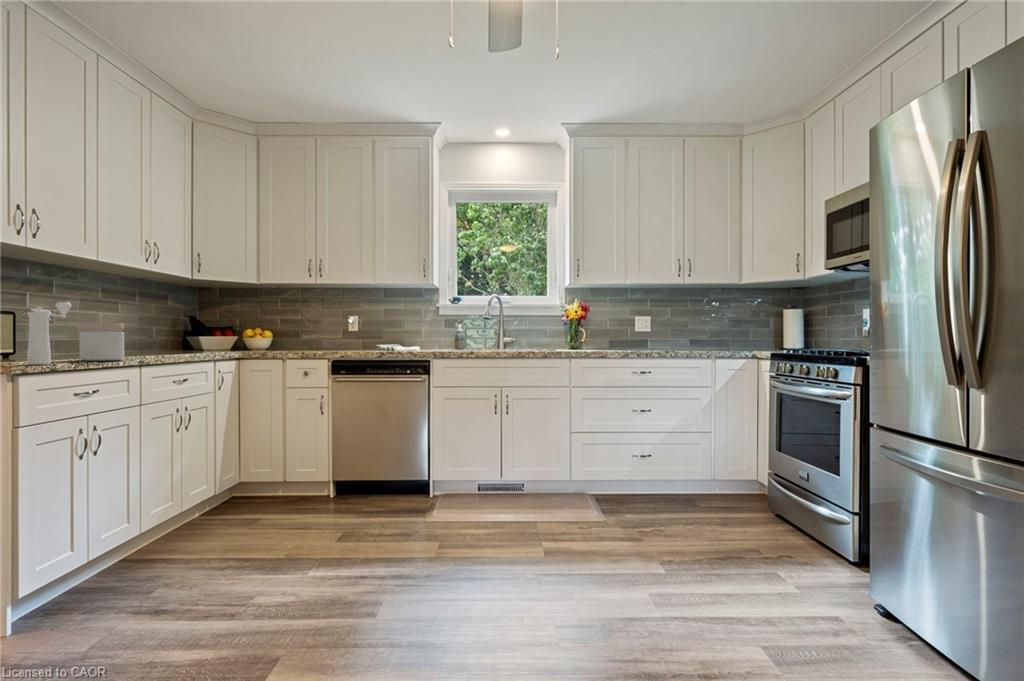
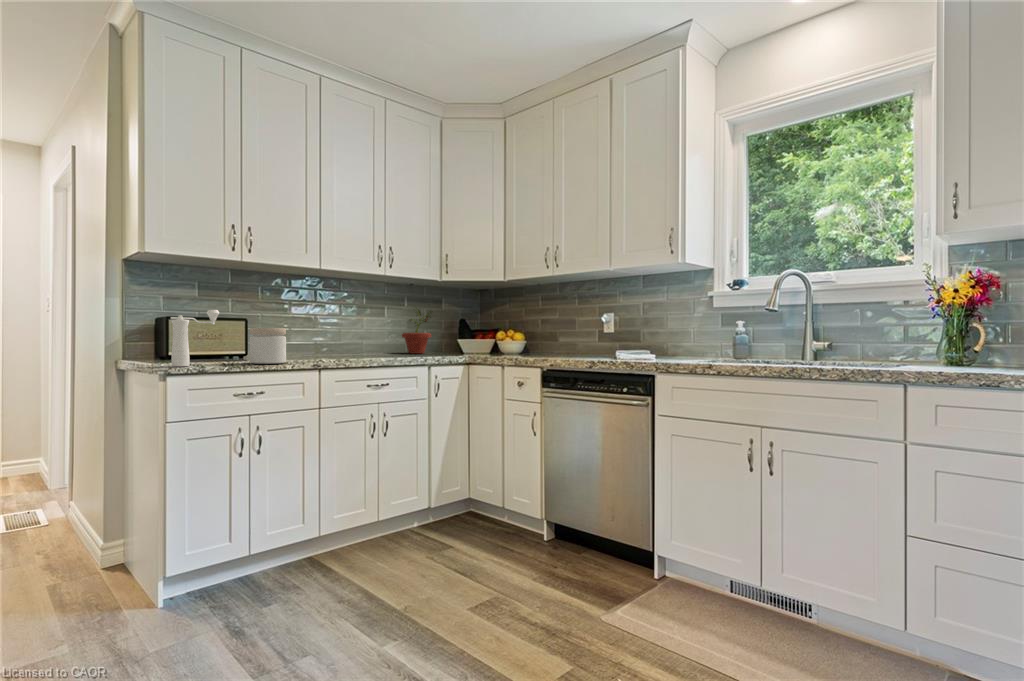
potted plant: none [127,302,168,351] -> present [402,309,431,353]

